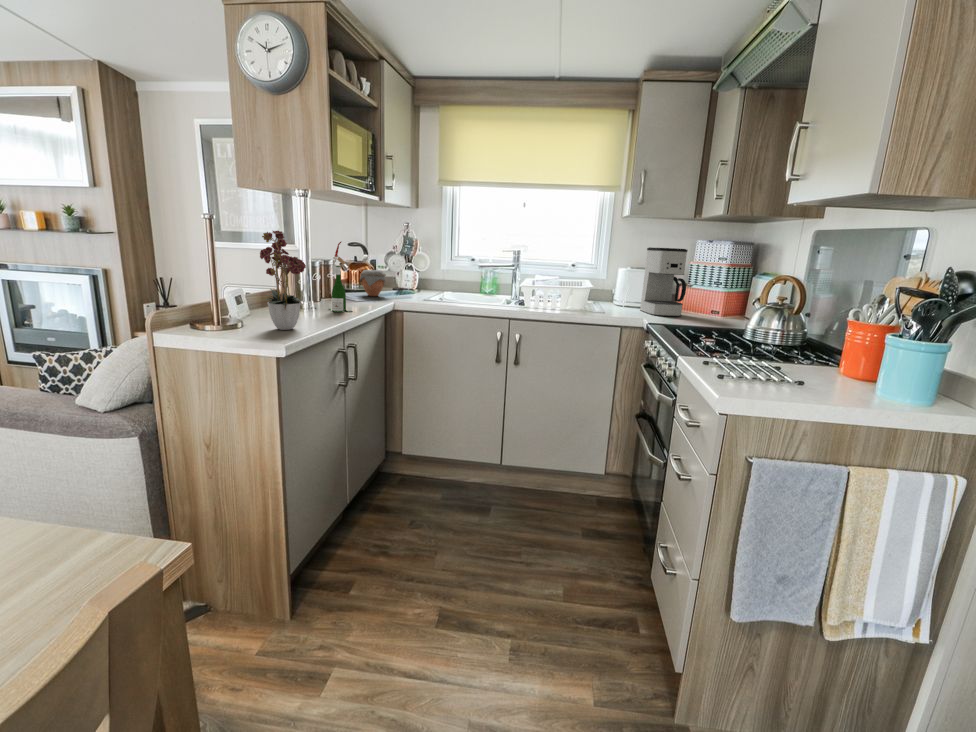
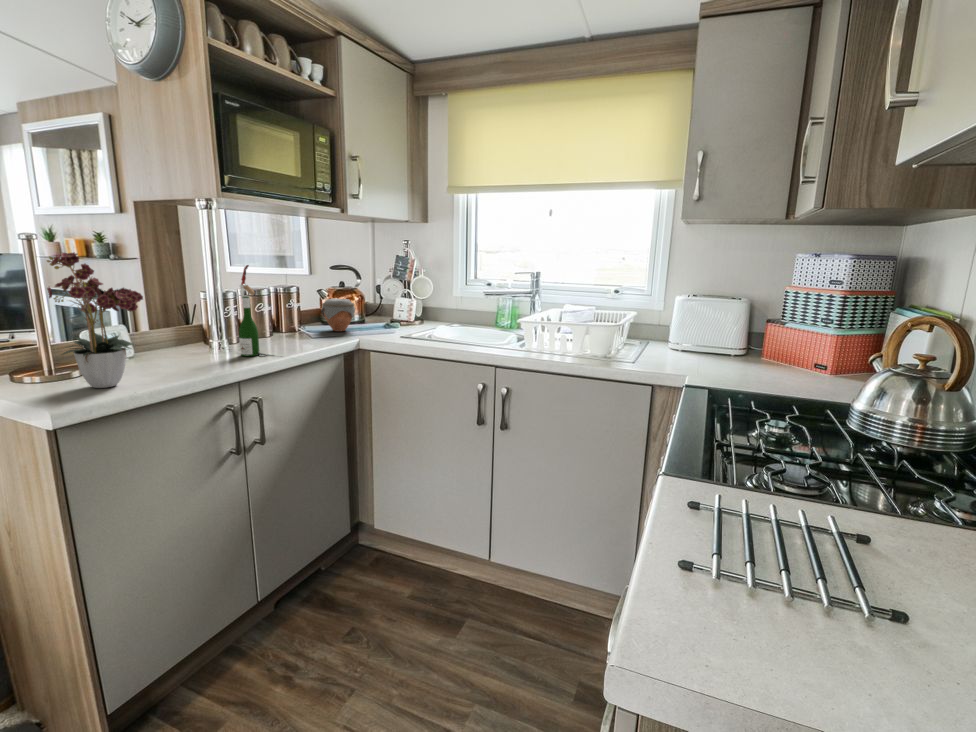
coffee maker: present [640,247,688,317] -> none [701,266,773,371]

